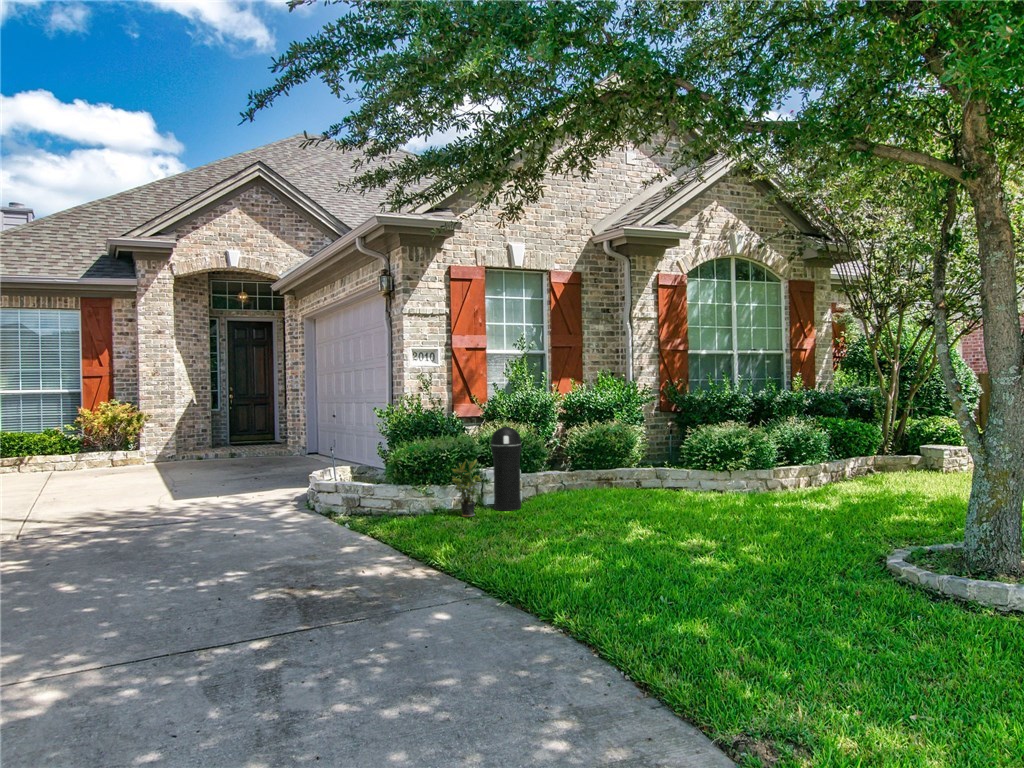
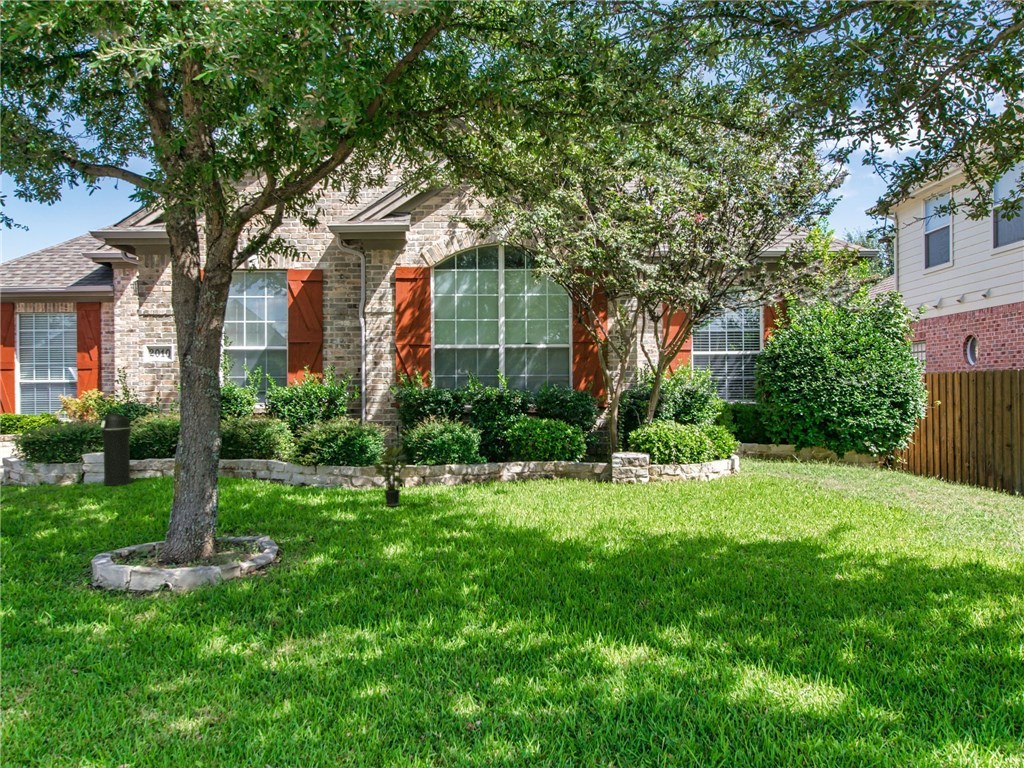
potted plant: present [452,459,481,517] -> present [374,445,407,506]

